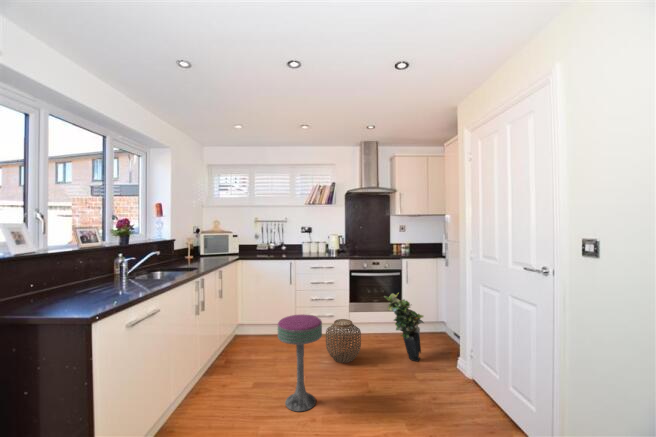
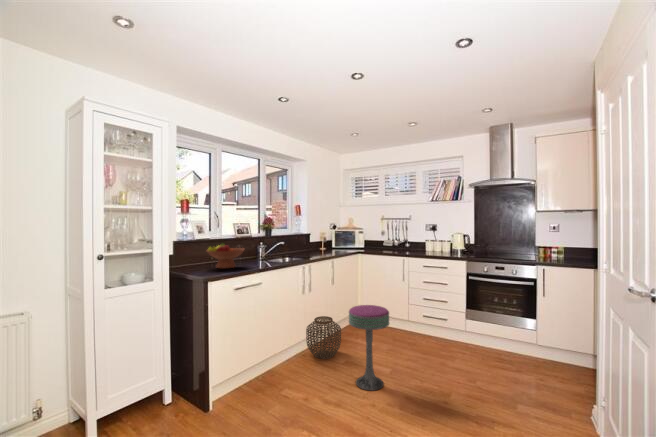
fruit bowl: none [49,259,125,300] -> present [207,244,244,268]
potted plant: present [384,293,424,361] -> none [489,304,542,390]
woven basket: present [326,319,361,363] -> present [306,316,341,359]

